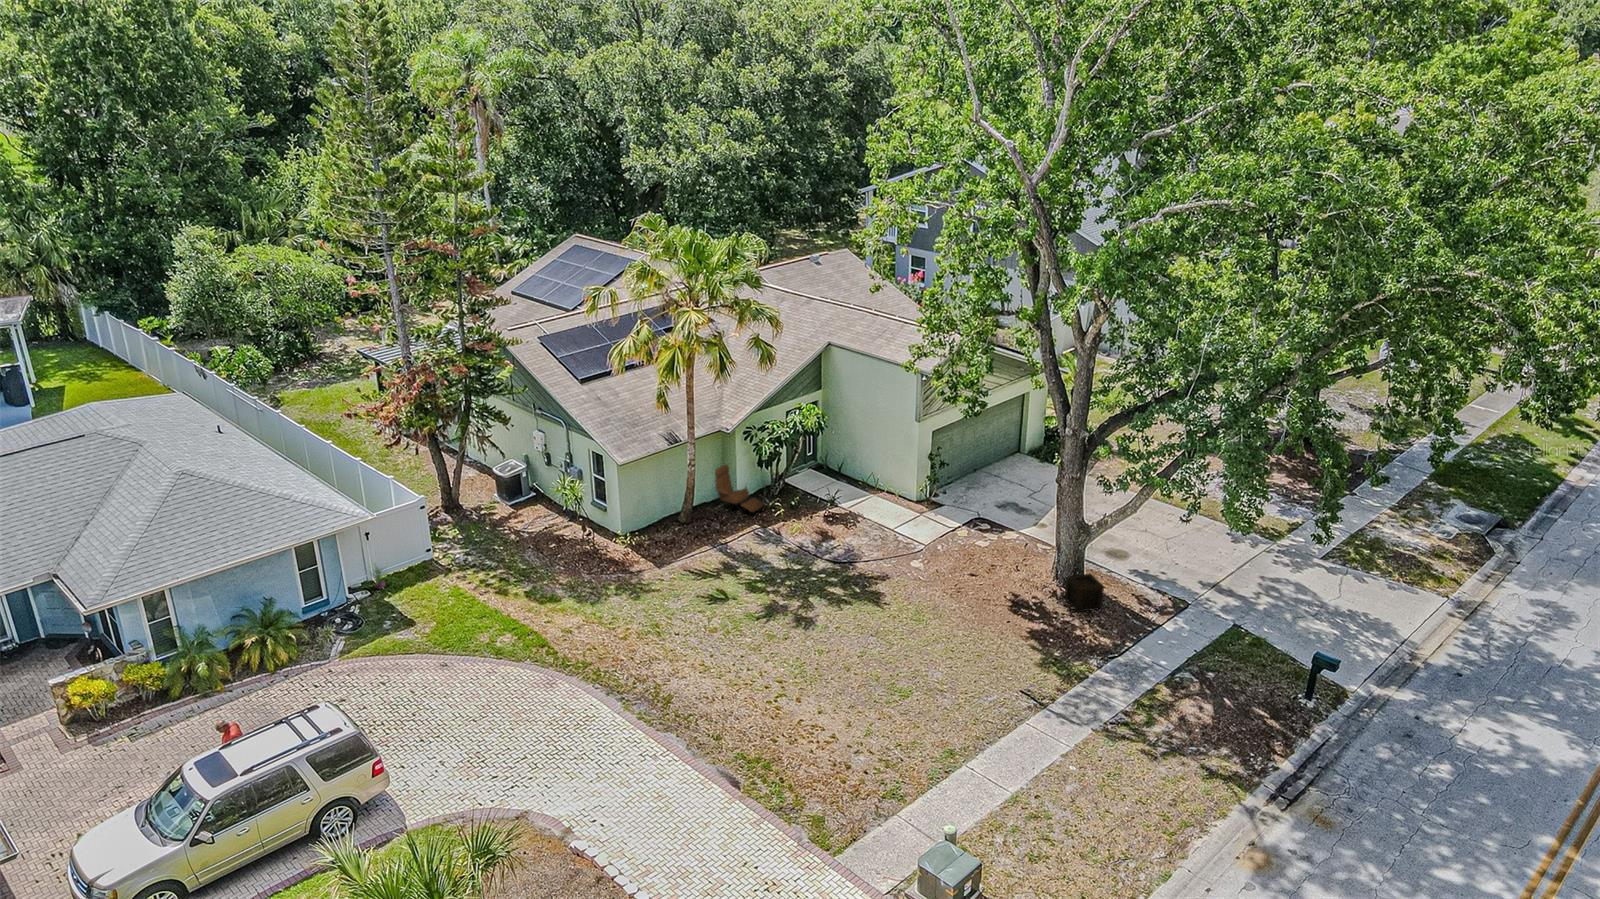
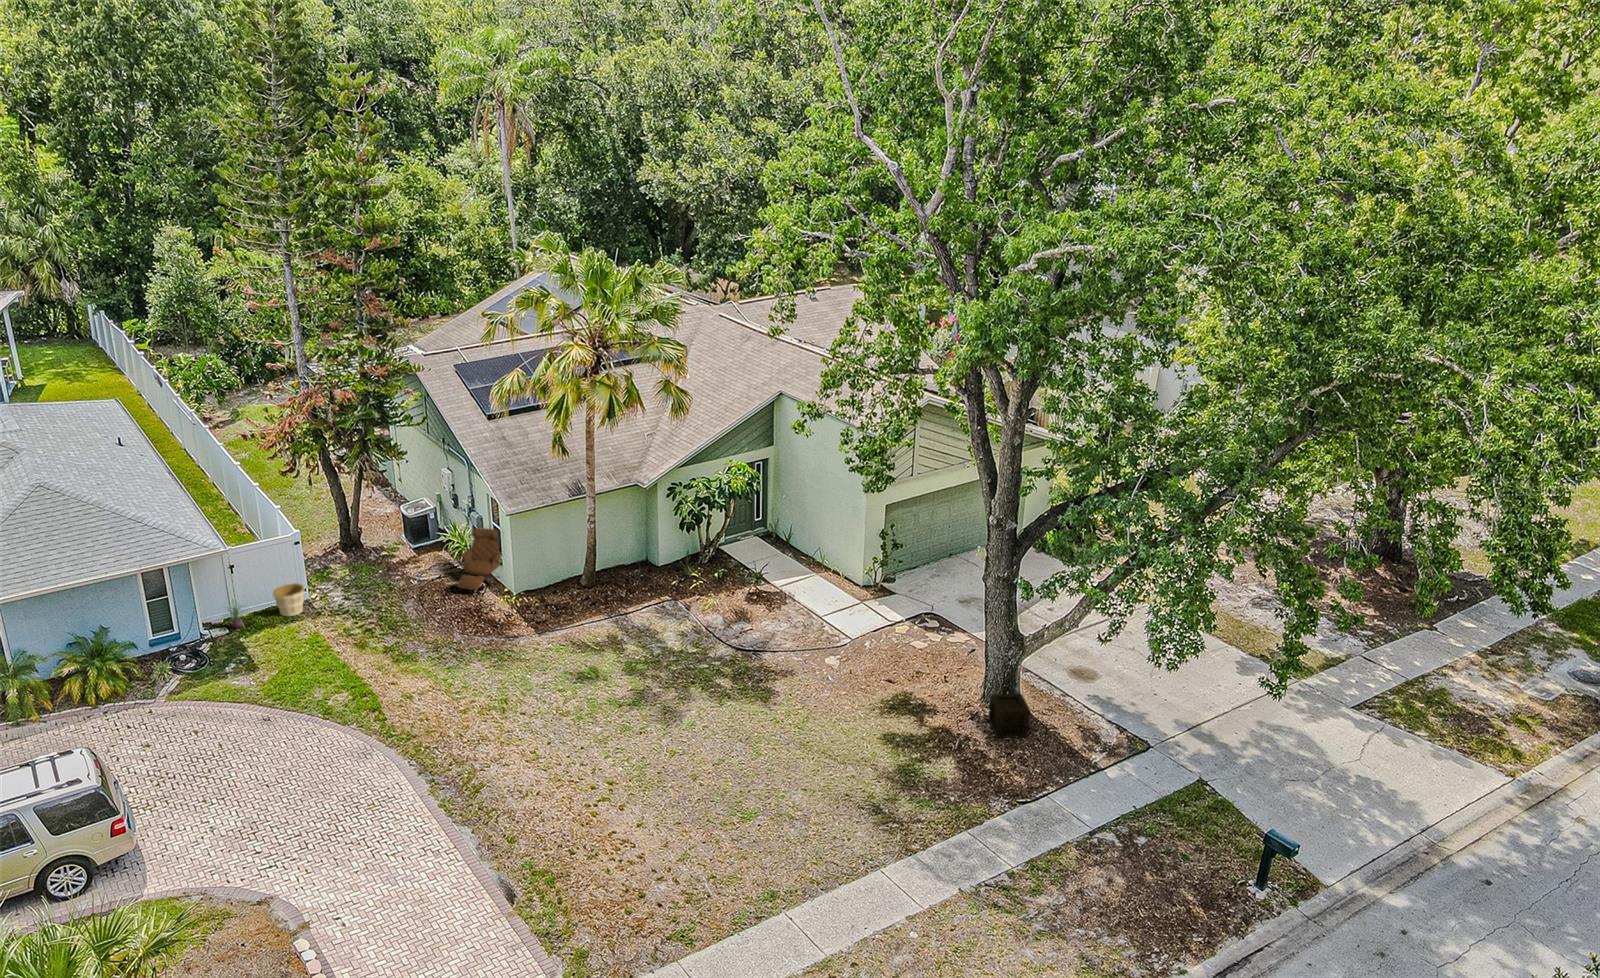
lounge chair: present [715,465,763,512] -> present [457,528,502,591]
wooden bucket: none [407,544,435,574] -> present [273,583,304,616]

